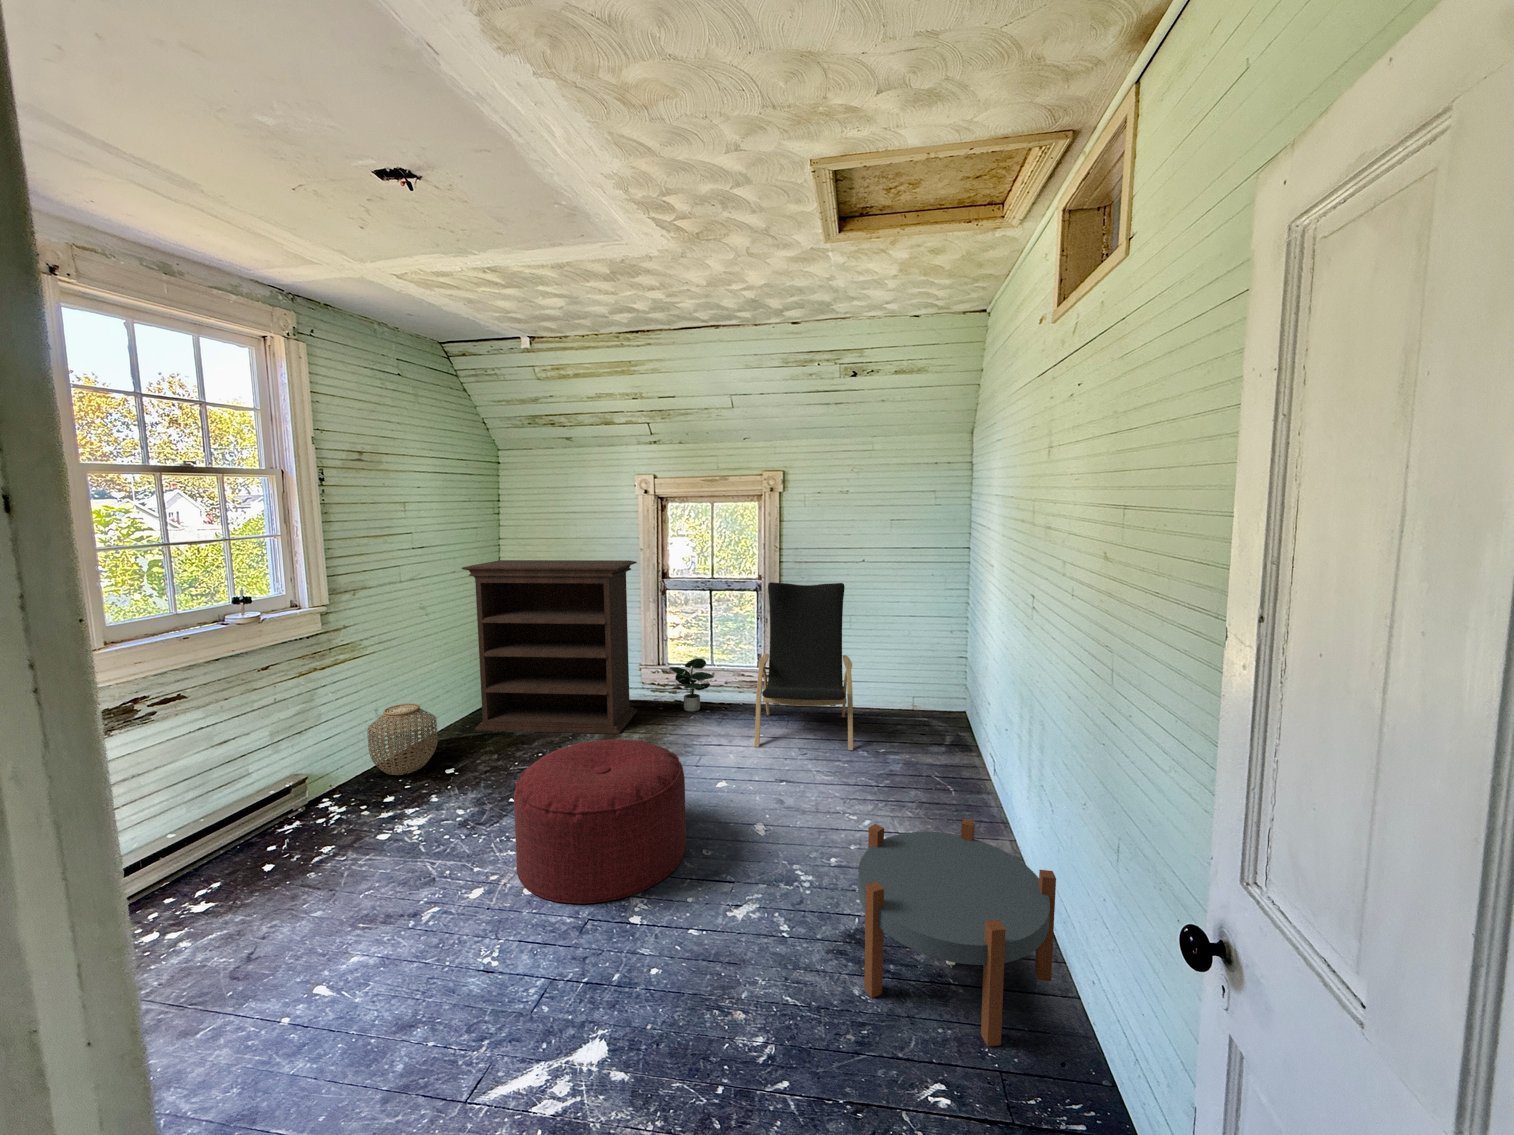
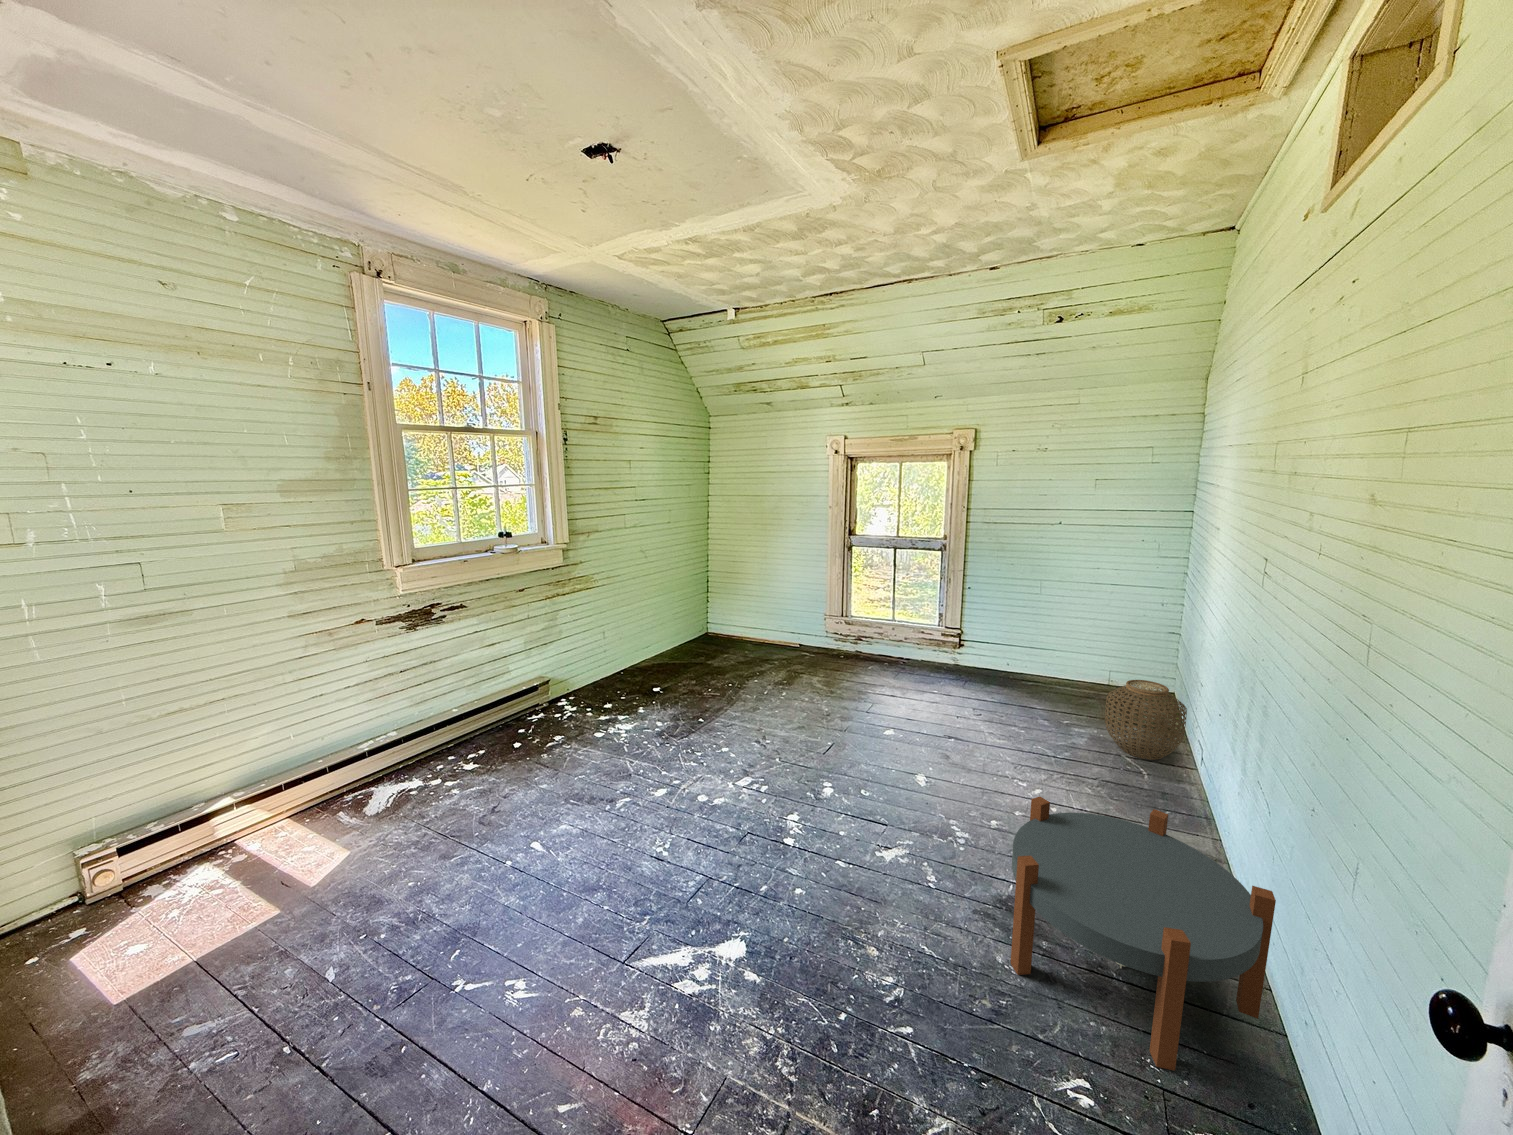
bookshelf: present [462,560,637,734] -> none [671,515,821,676]
lounge chair: present [754,582,853,750] -> none [926,542,1039,720]
potted plant: present [669,658,715,712] -> none [848,614,891,664]
woven basket: present [367,704,438,775] -> present [1105,680,1187,760]
ottoman: present [514,739,686,904] -> none [692,677,844,820]

